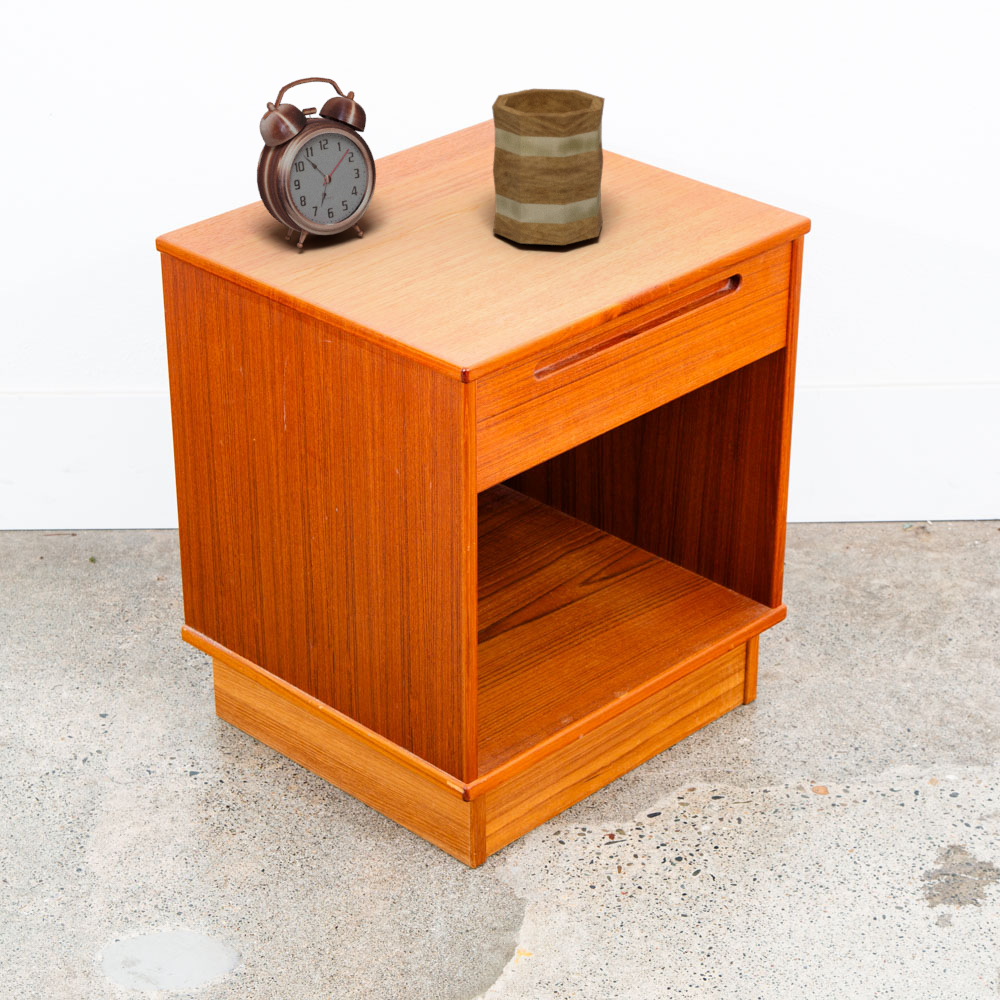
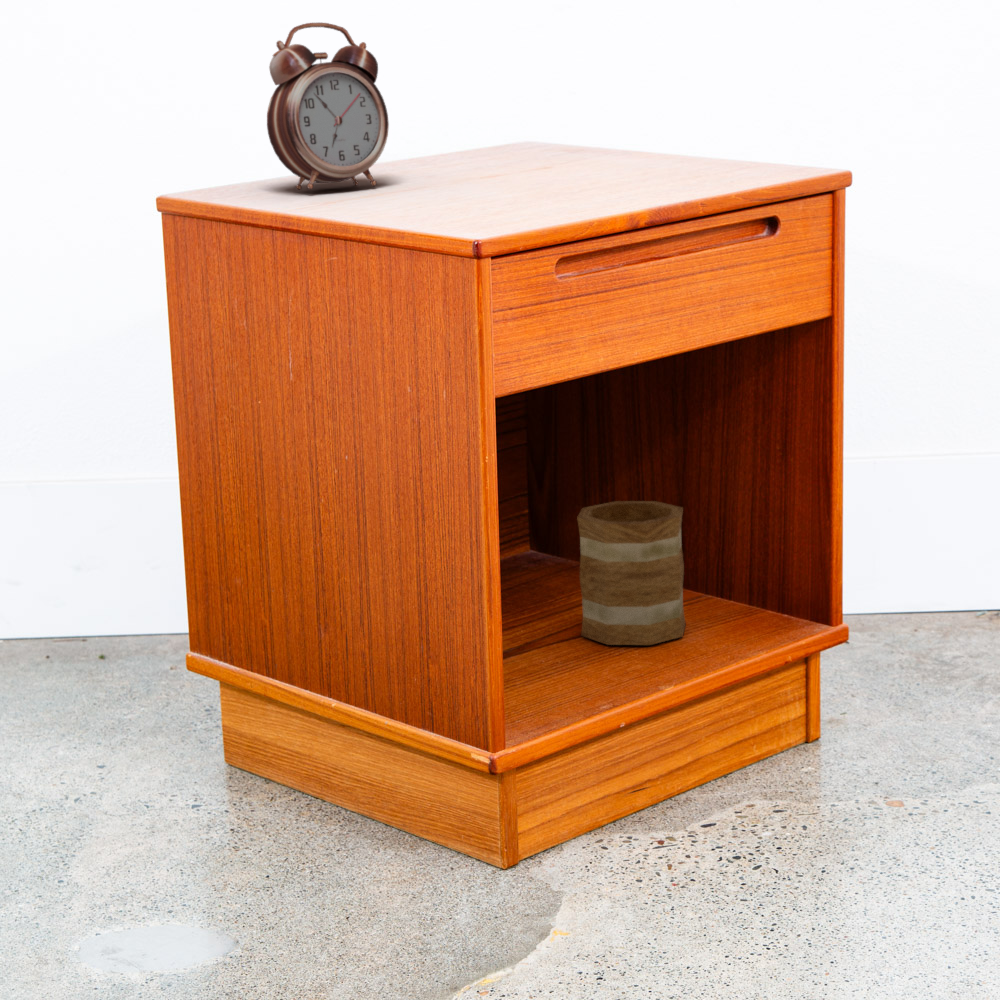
mug: present [492,89,605,245] -> present [577,501,686,645]

